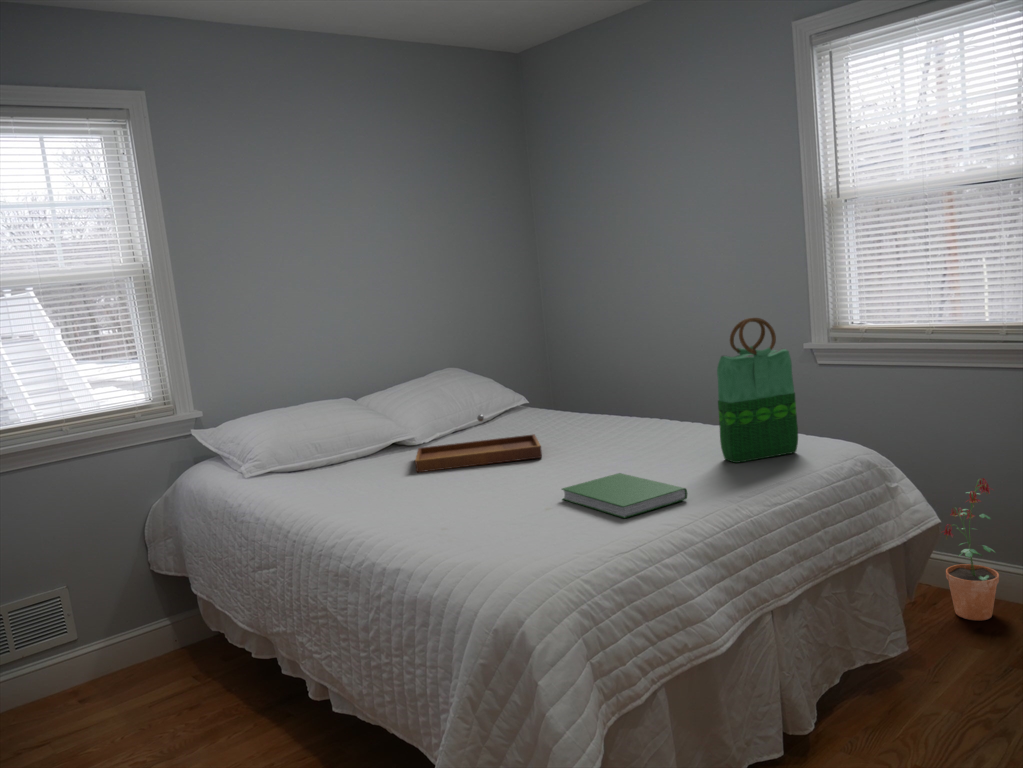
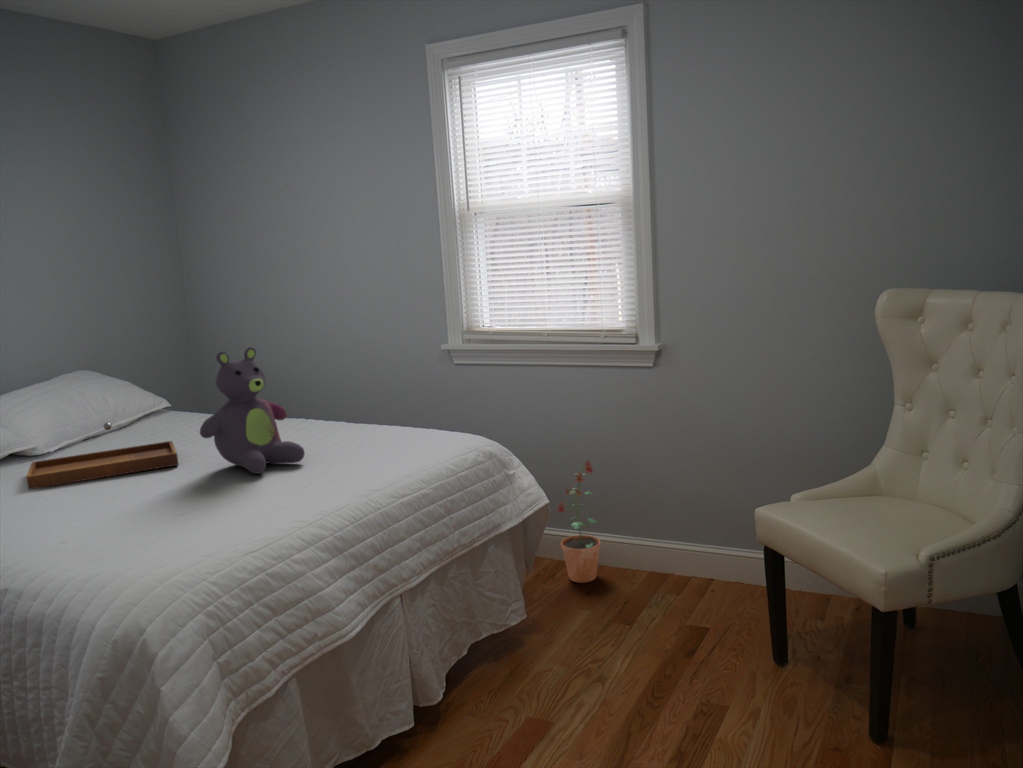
tote bag: present [717,318,798,463] -> none [354,323,430,460]
stuffed bear: none [564,344,664,470] -> present [200,347,305,474]
hardcover book: present [562,473,687,518] -> none [193,477,321,522]

